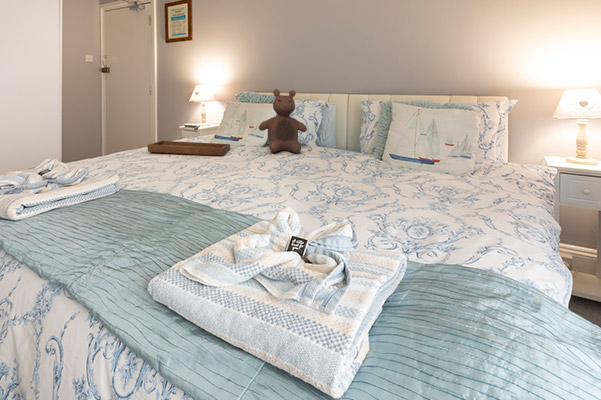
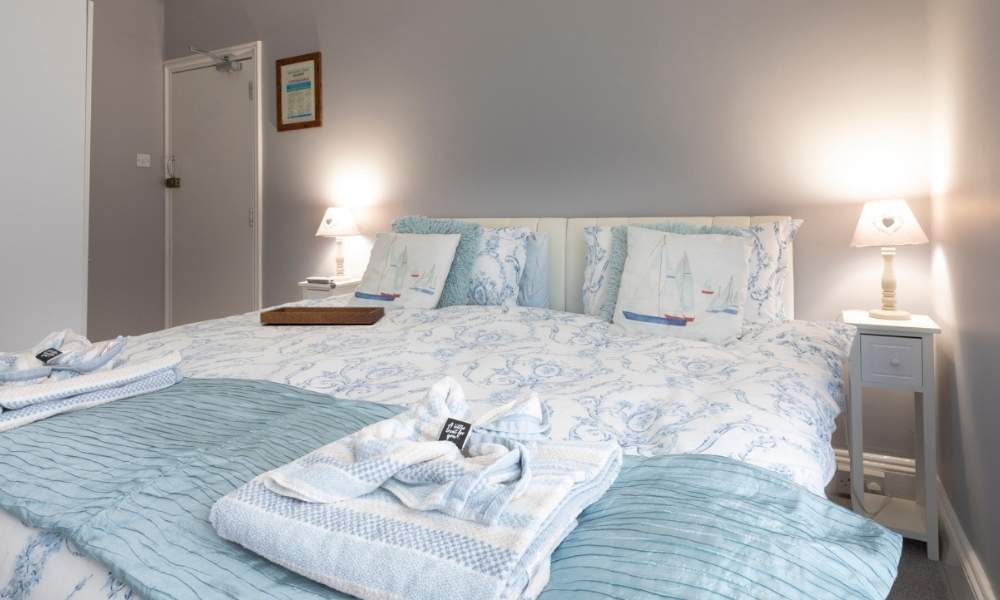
stuffed bear: present [259,89,307,152] -> none [427,224,499,315]

